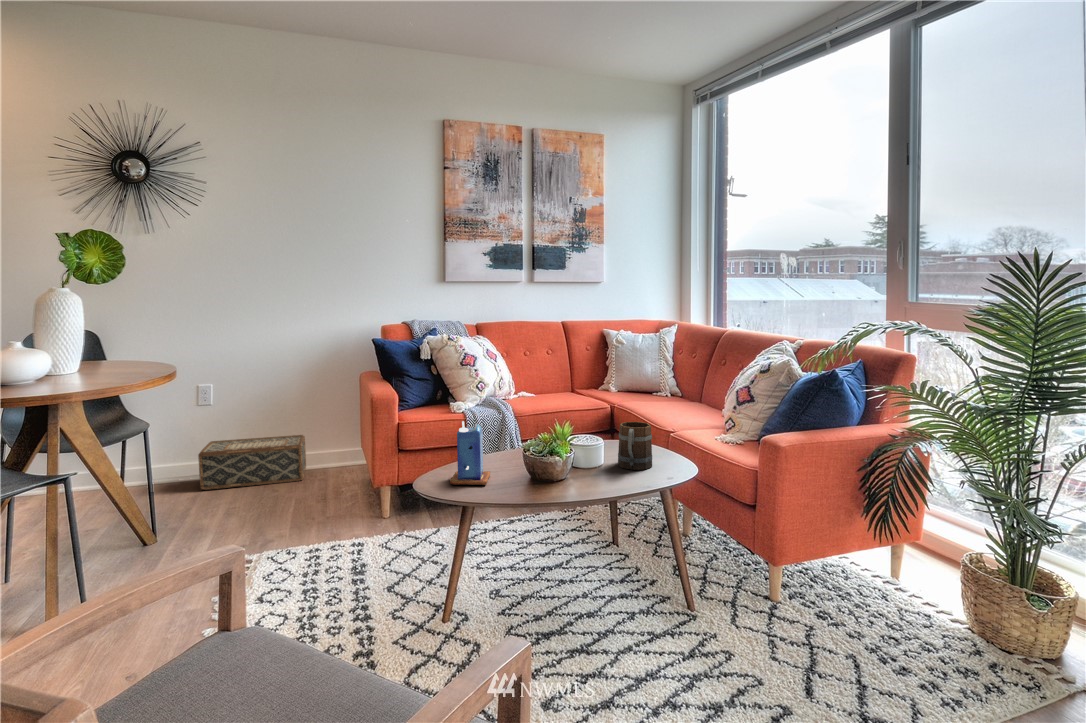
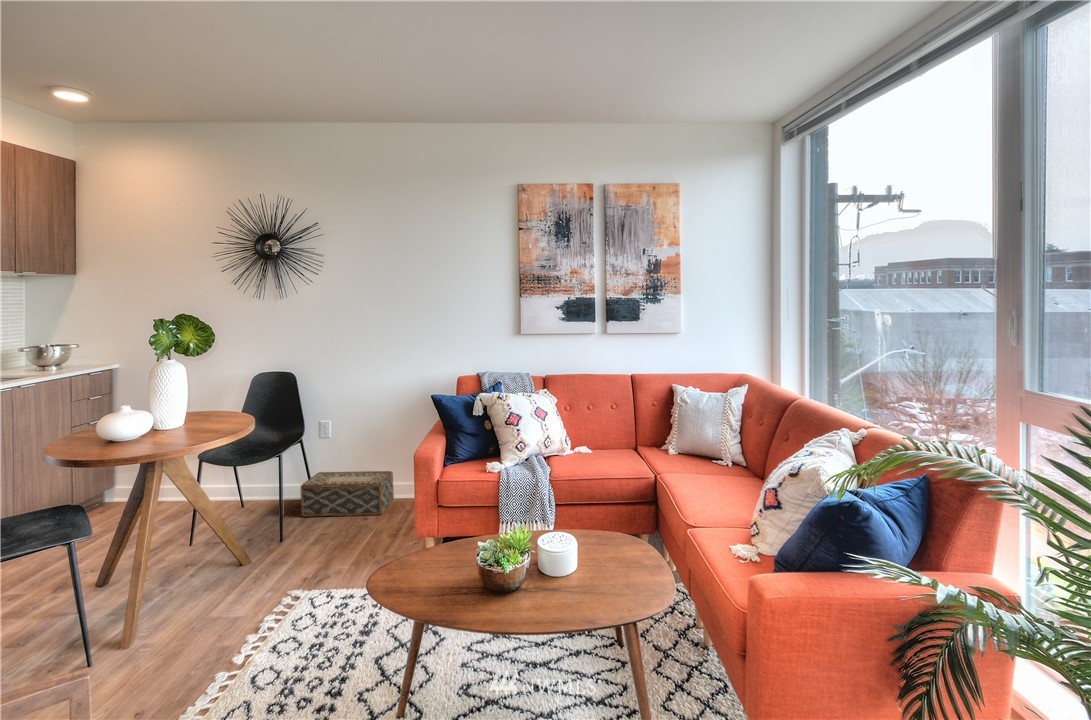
candle: present [450,421,490,485] -> none [411,516,460,586]
mug: present [618,422,652,470] -> none [599,524,637,584]

